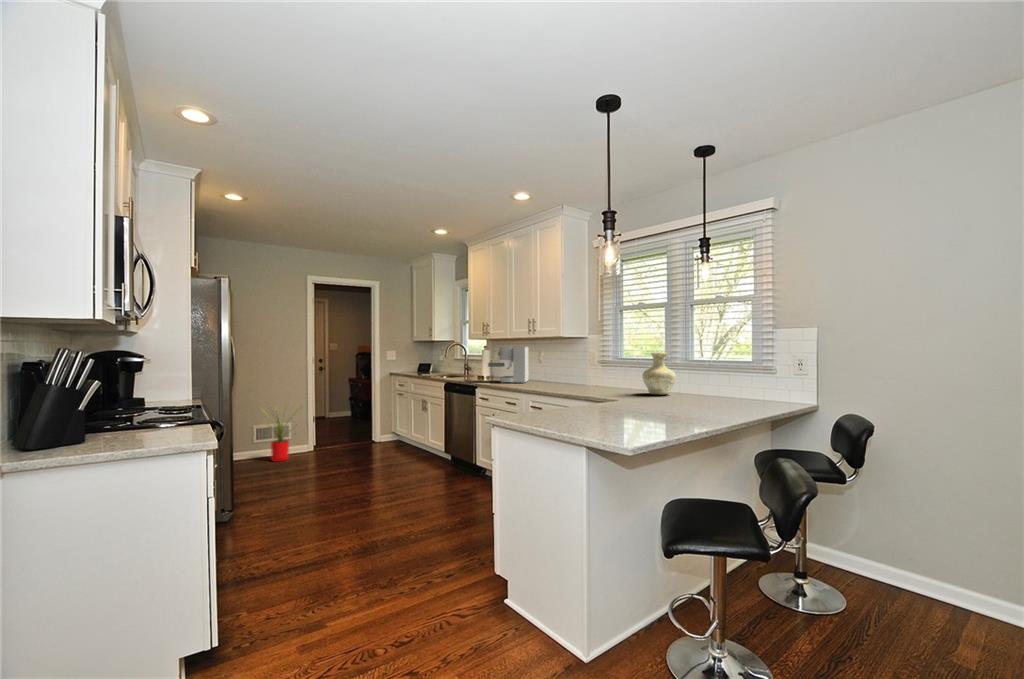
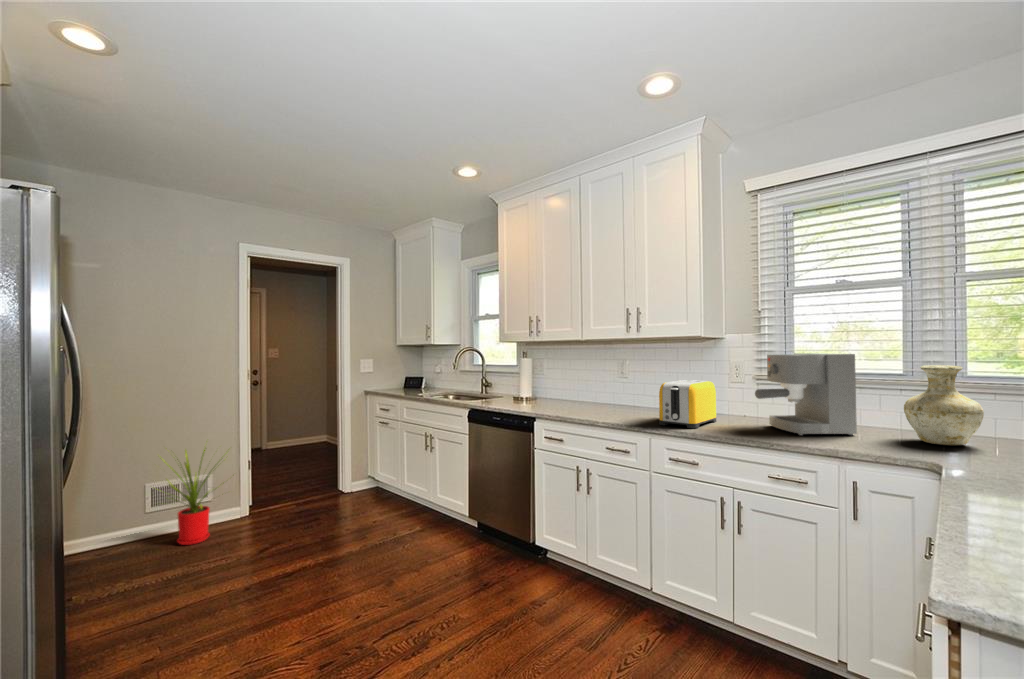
coffee maker: present [488,347,529,383] -> present [755,353,857,435]
toaster: none [535,362,573,389] -> present [659,380,716,428]

